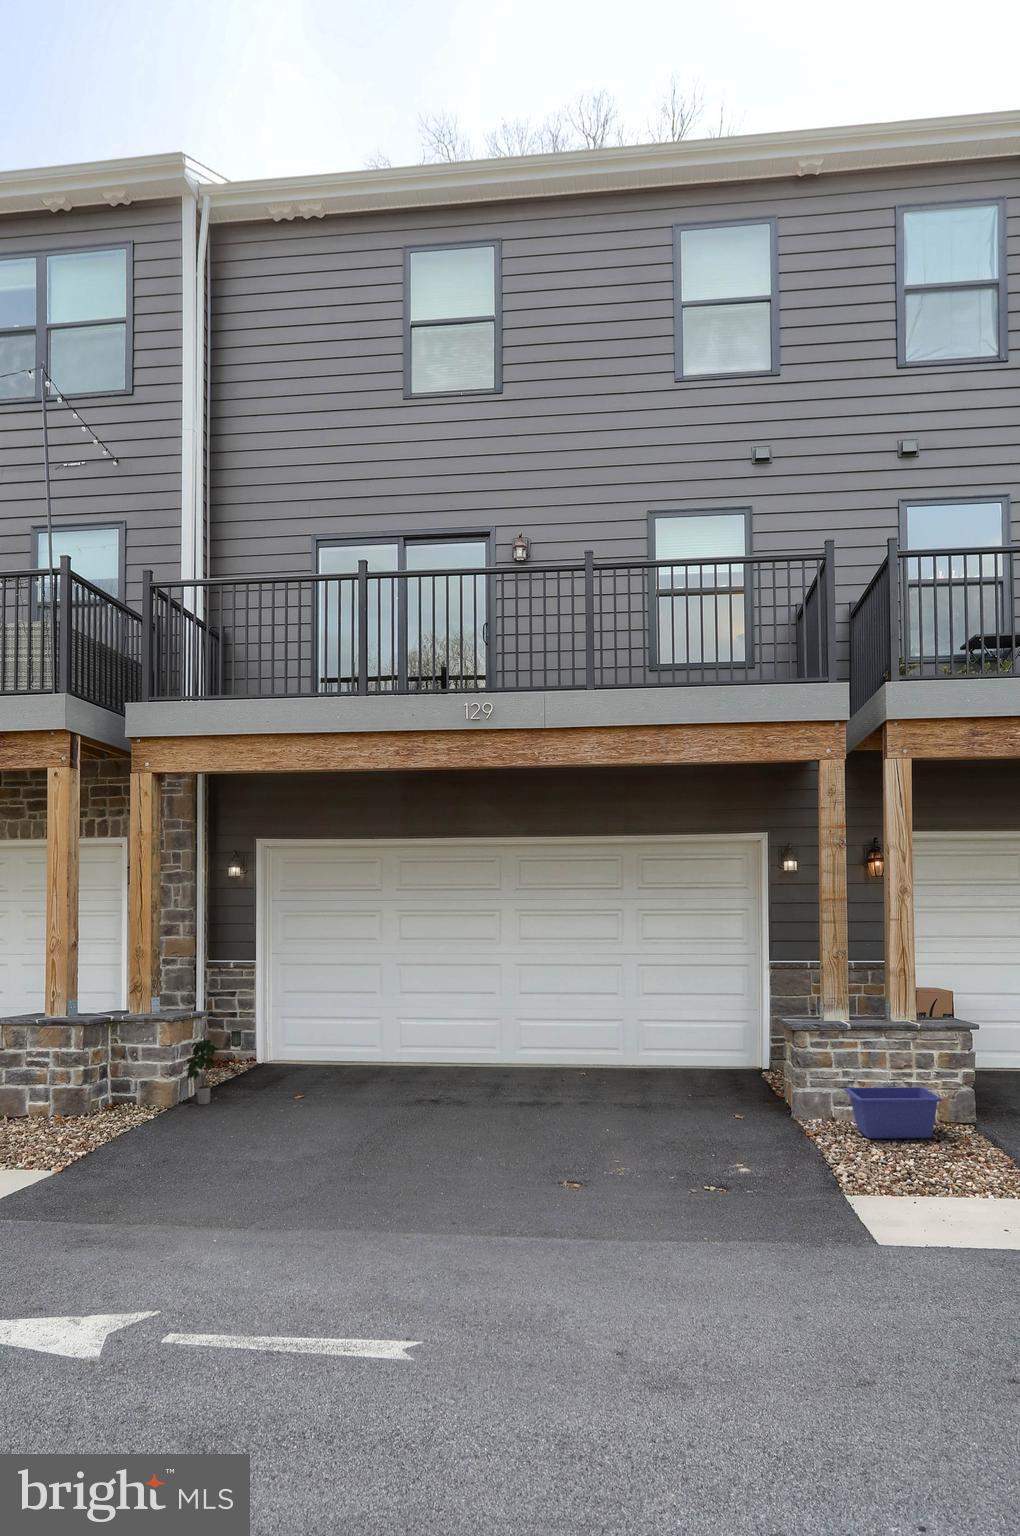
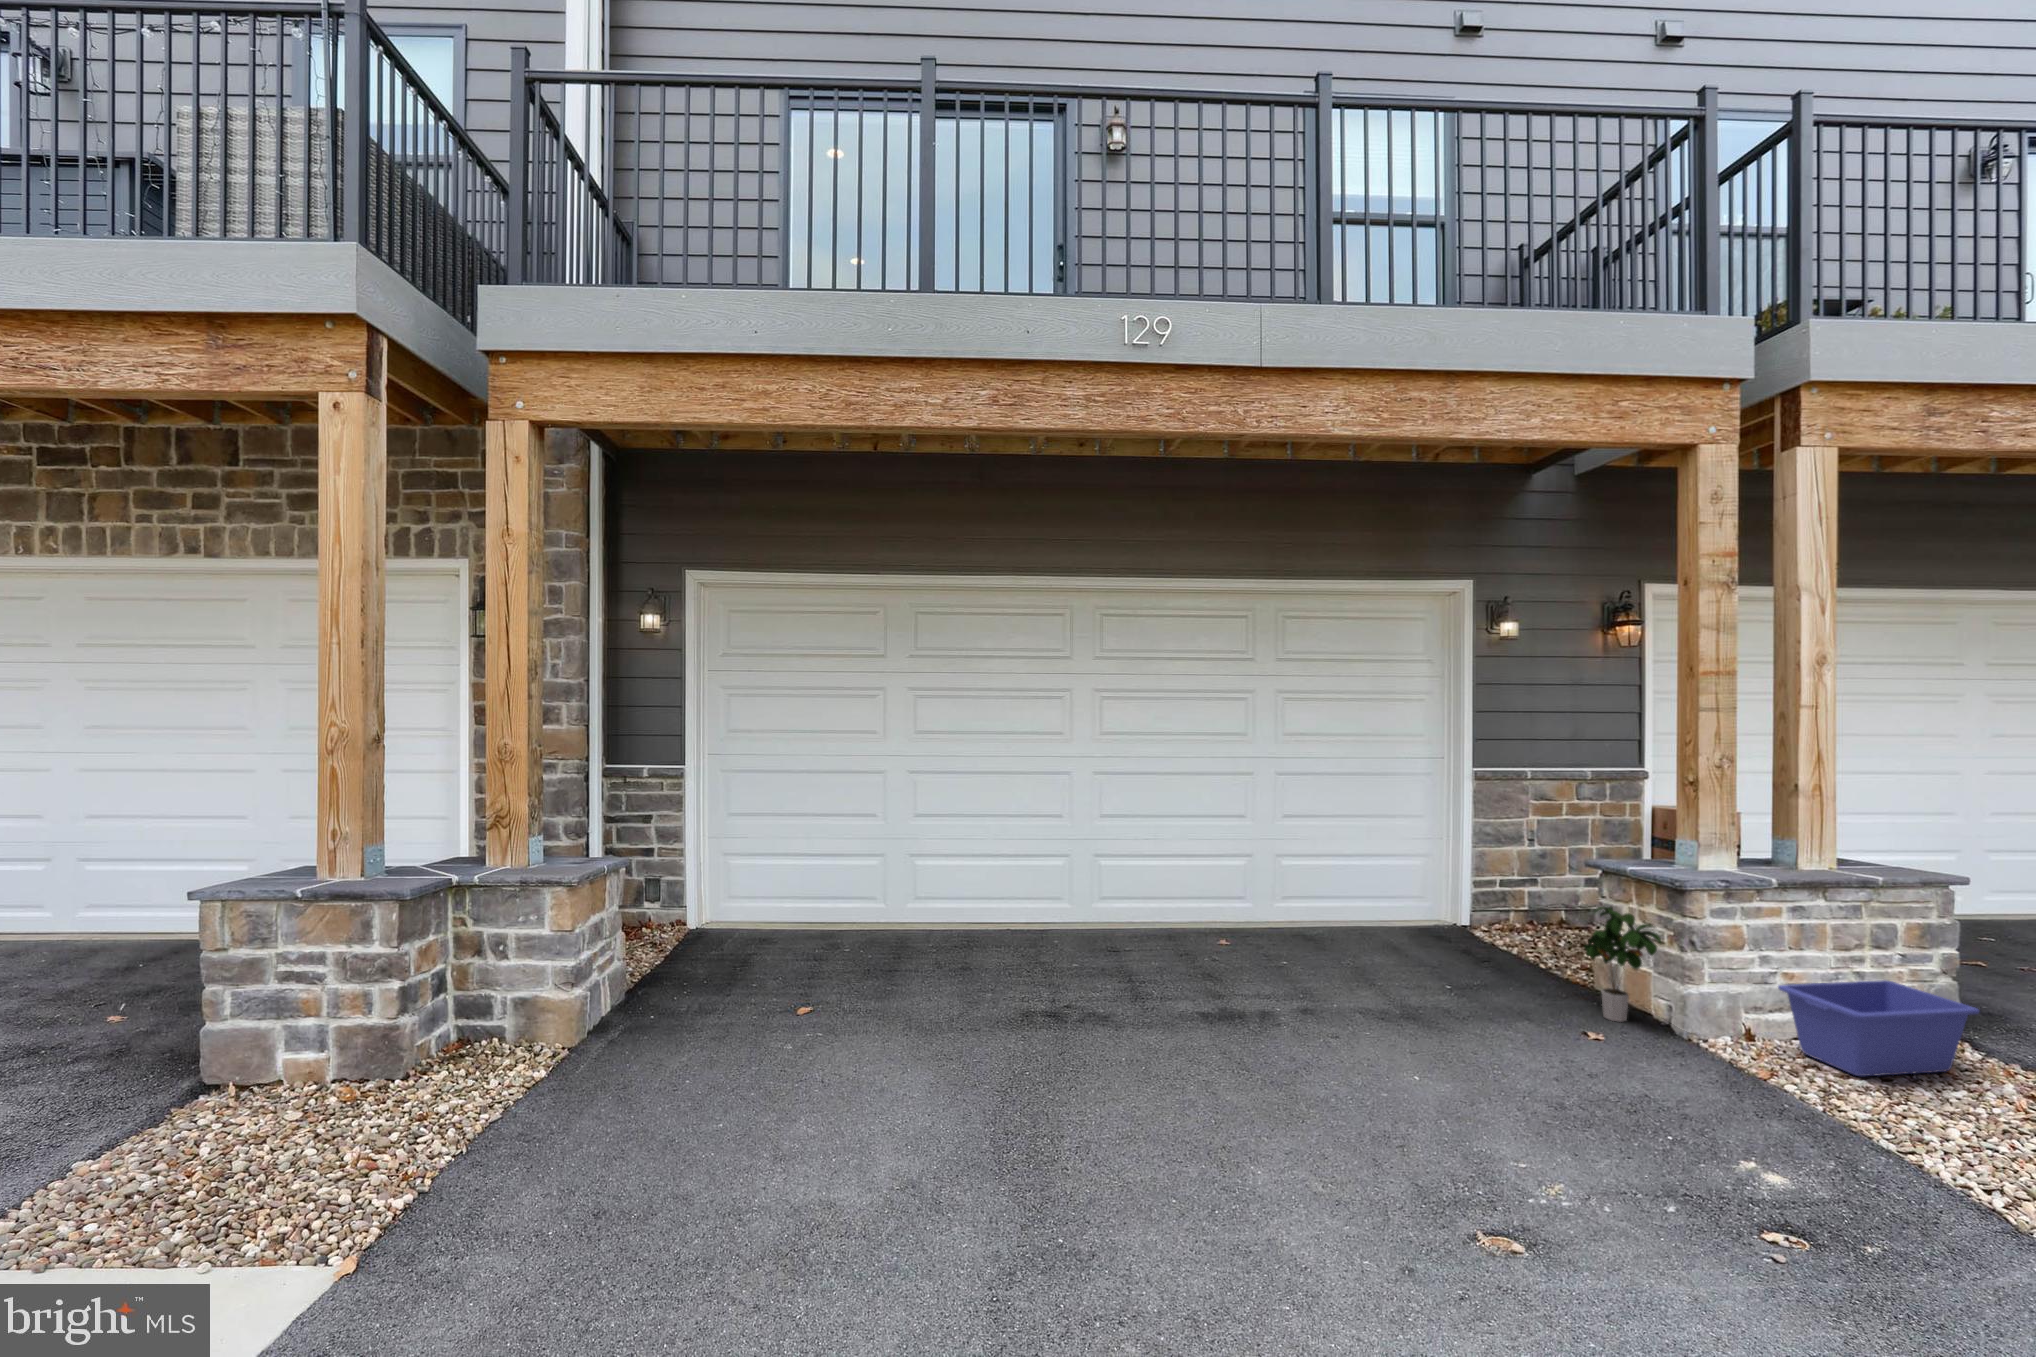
potted plant: present [186,1038,217,1104] -> present [1584,907,1661,1022]

